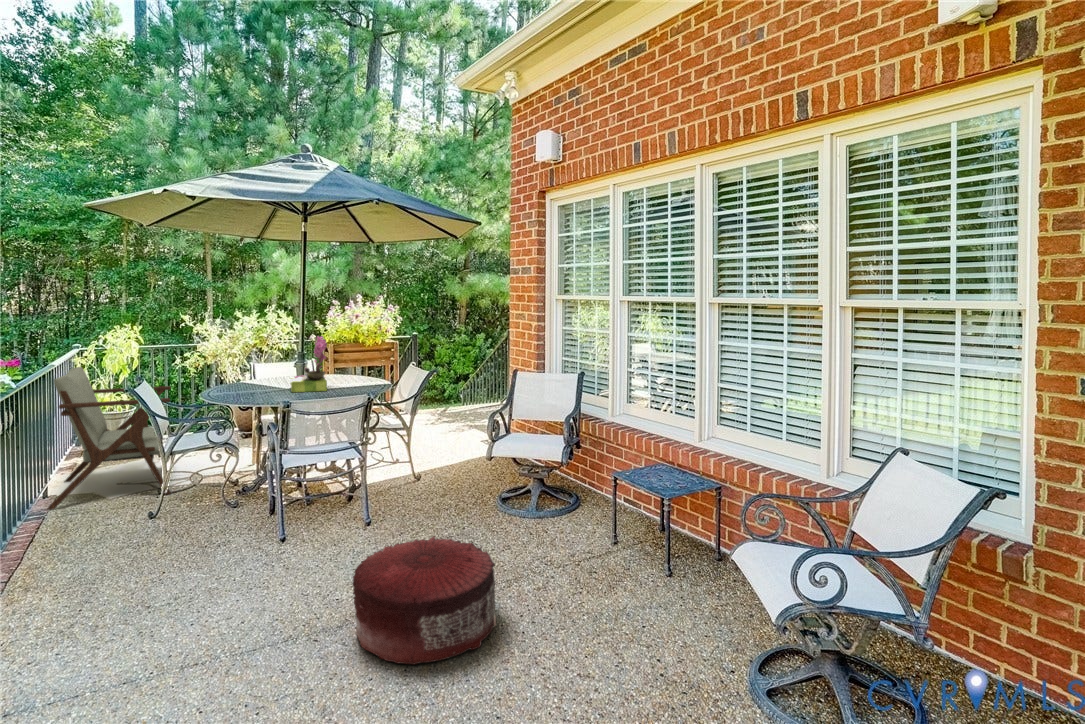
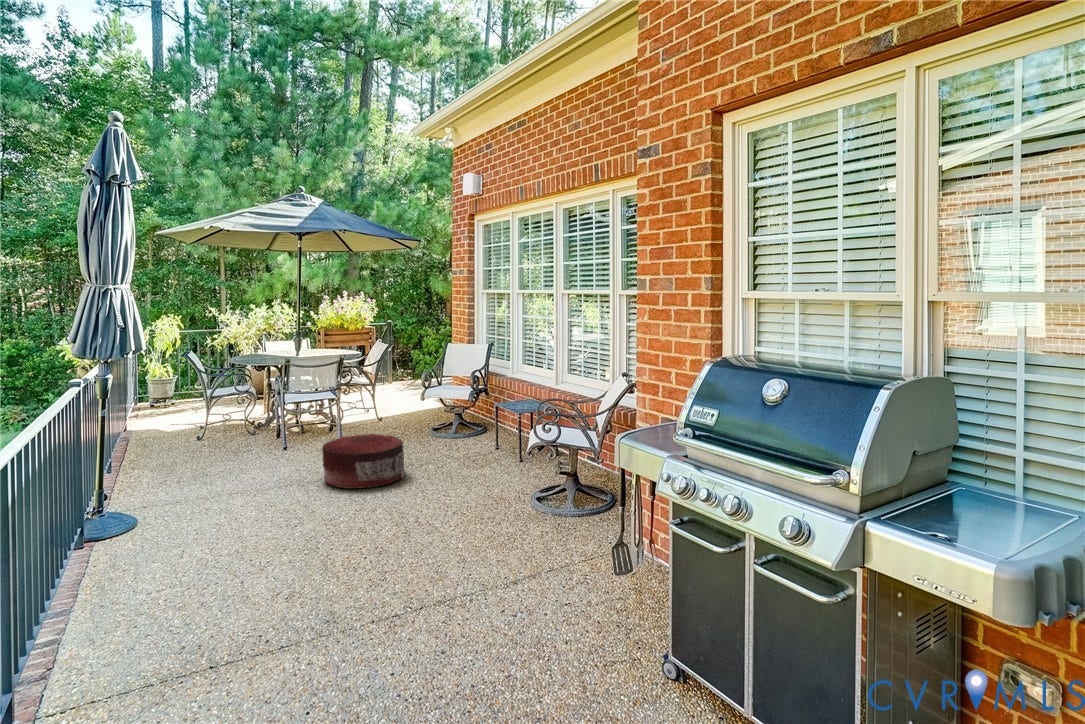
flower arrangement: present [289,336,327,392] -> none [289,318,318,356]
lounge chair: present [47,367,171,510] -> none [128,342,209,436]

